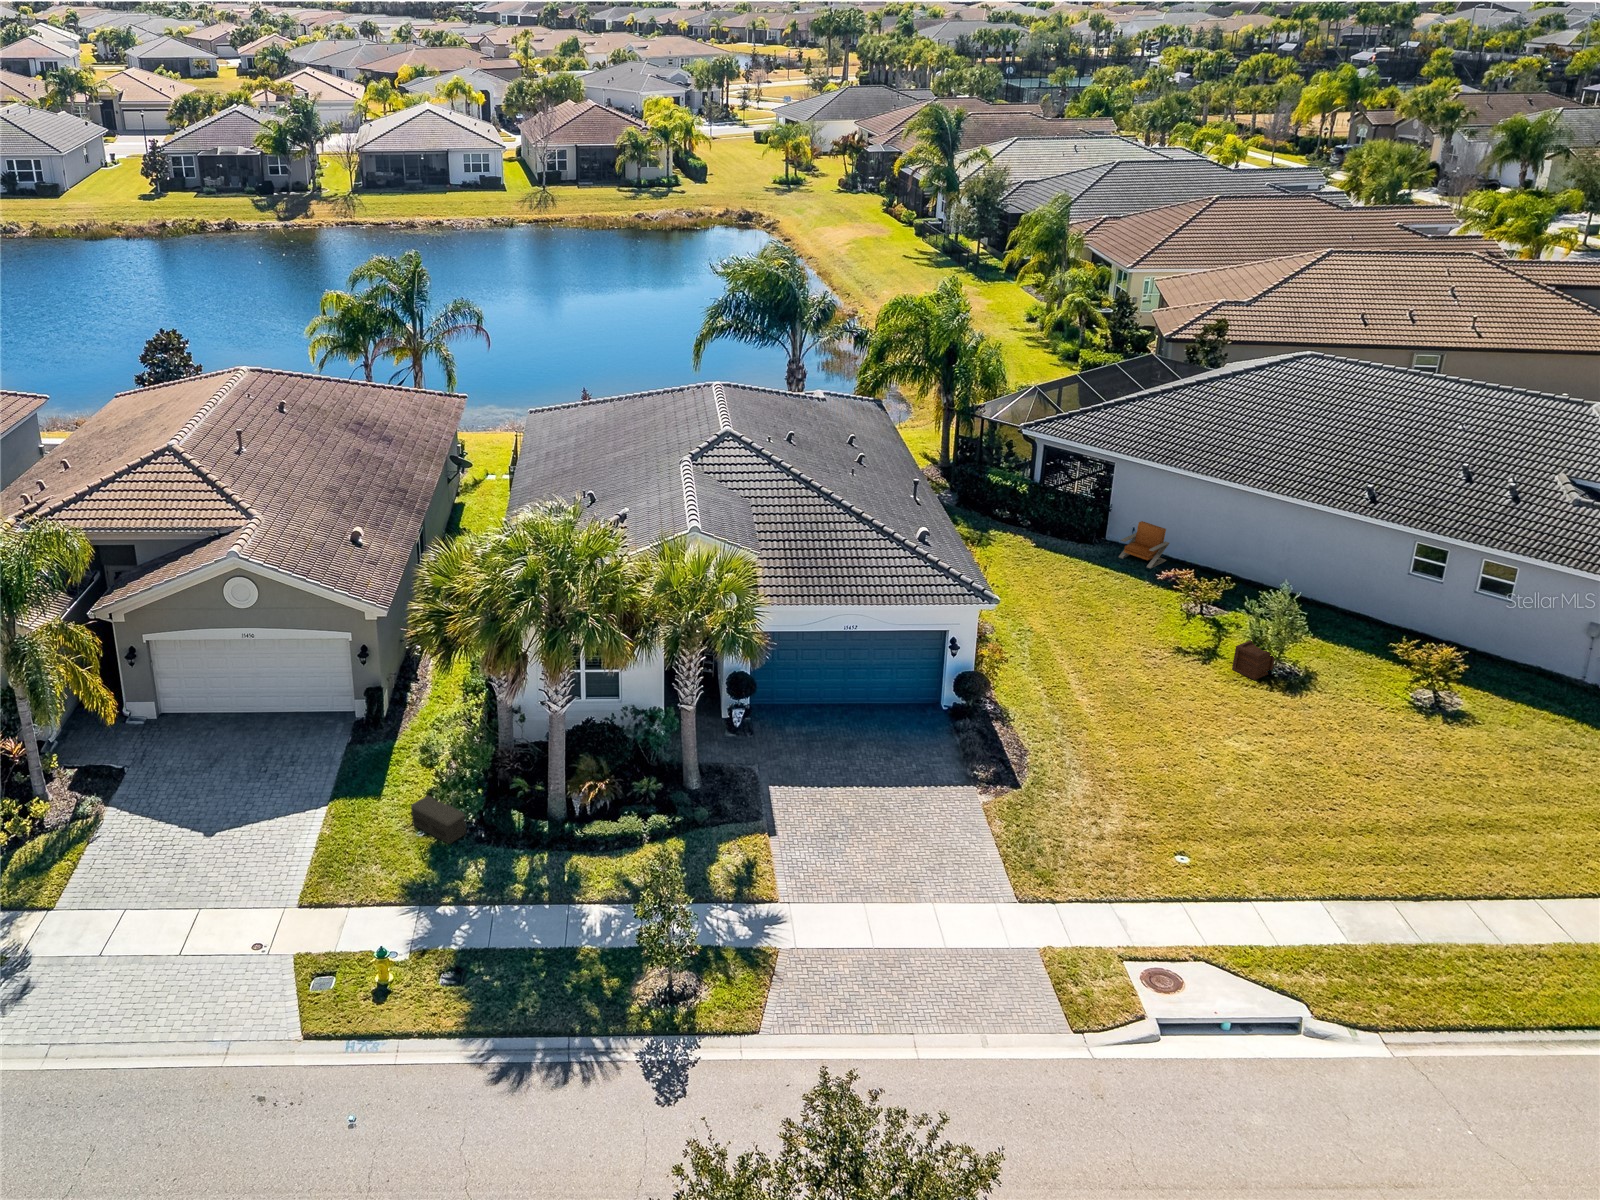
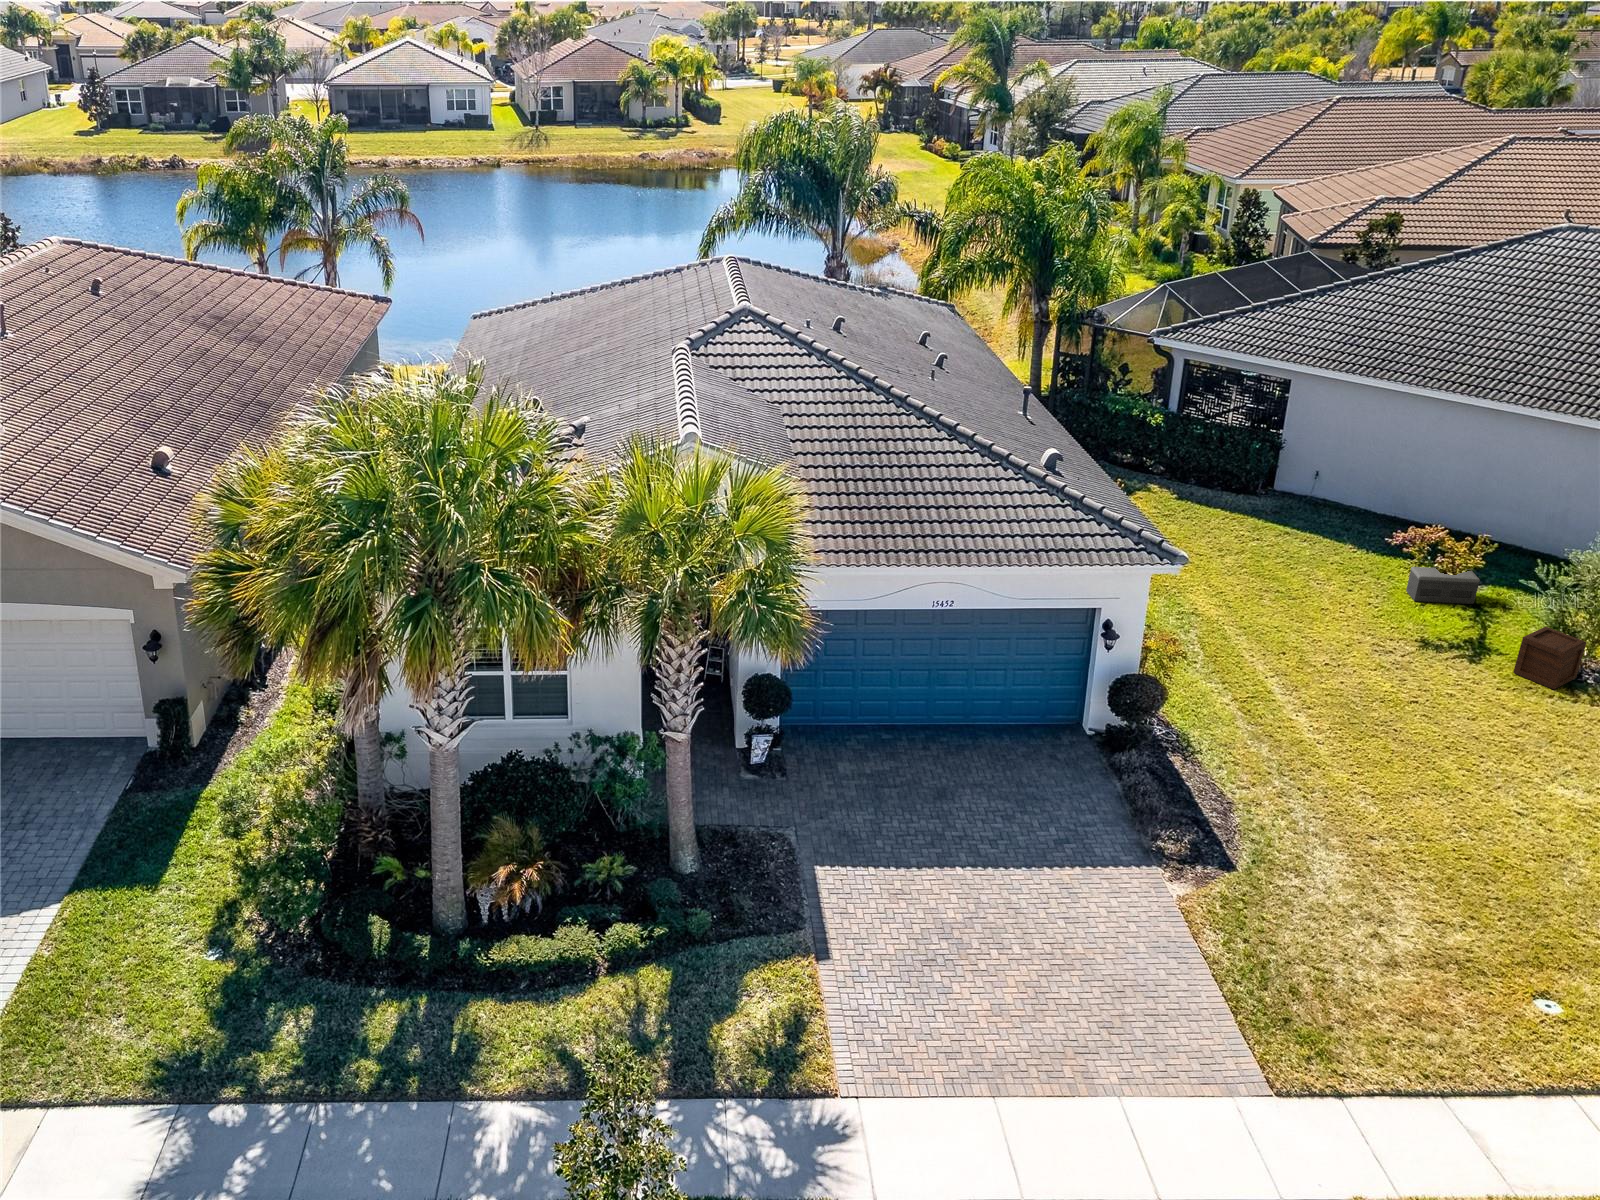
lounge chair: present [1119,521,1169,568] -> none [1295,463,1370,529]
storage bench: present [411,796,466,844] -> present [1406,567,1480,604]

